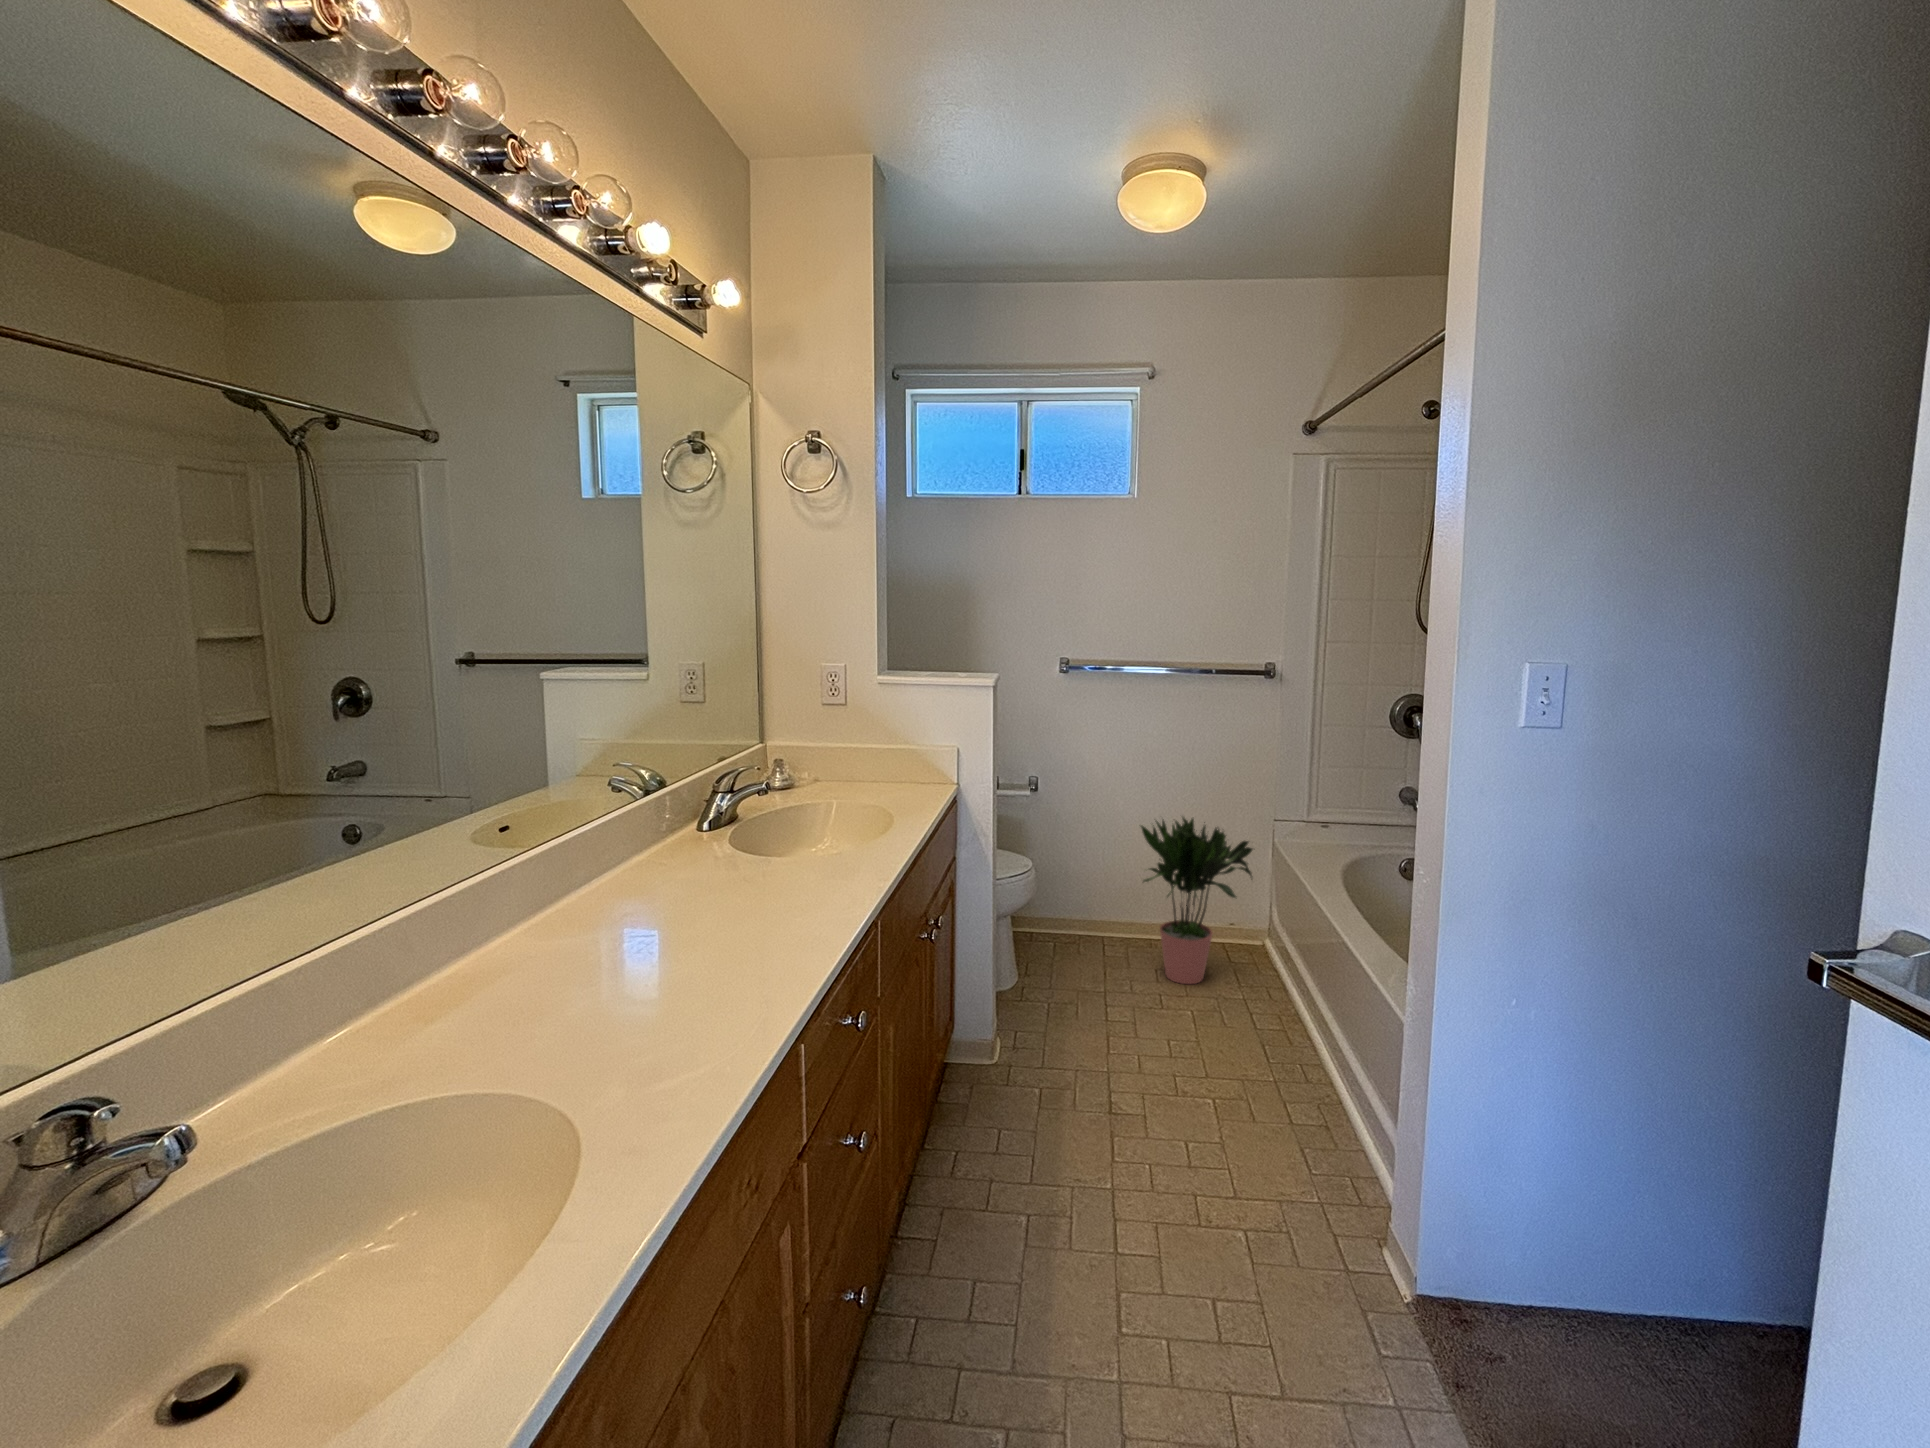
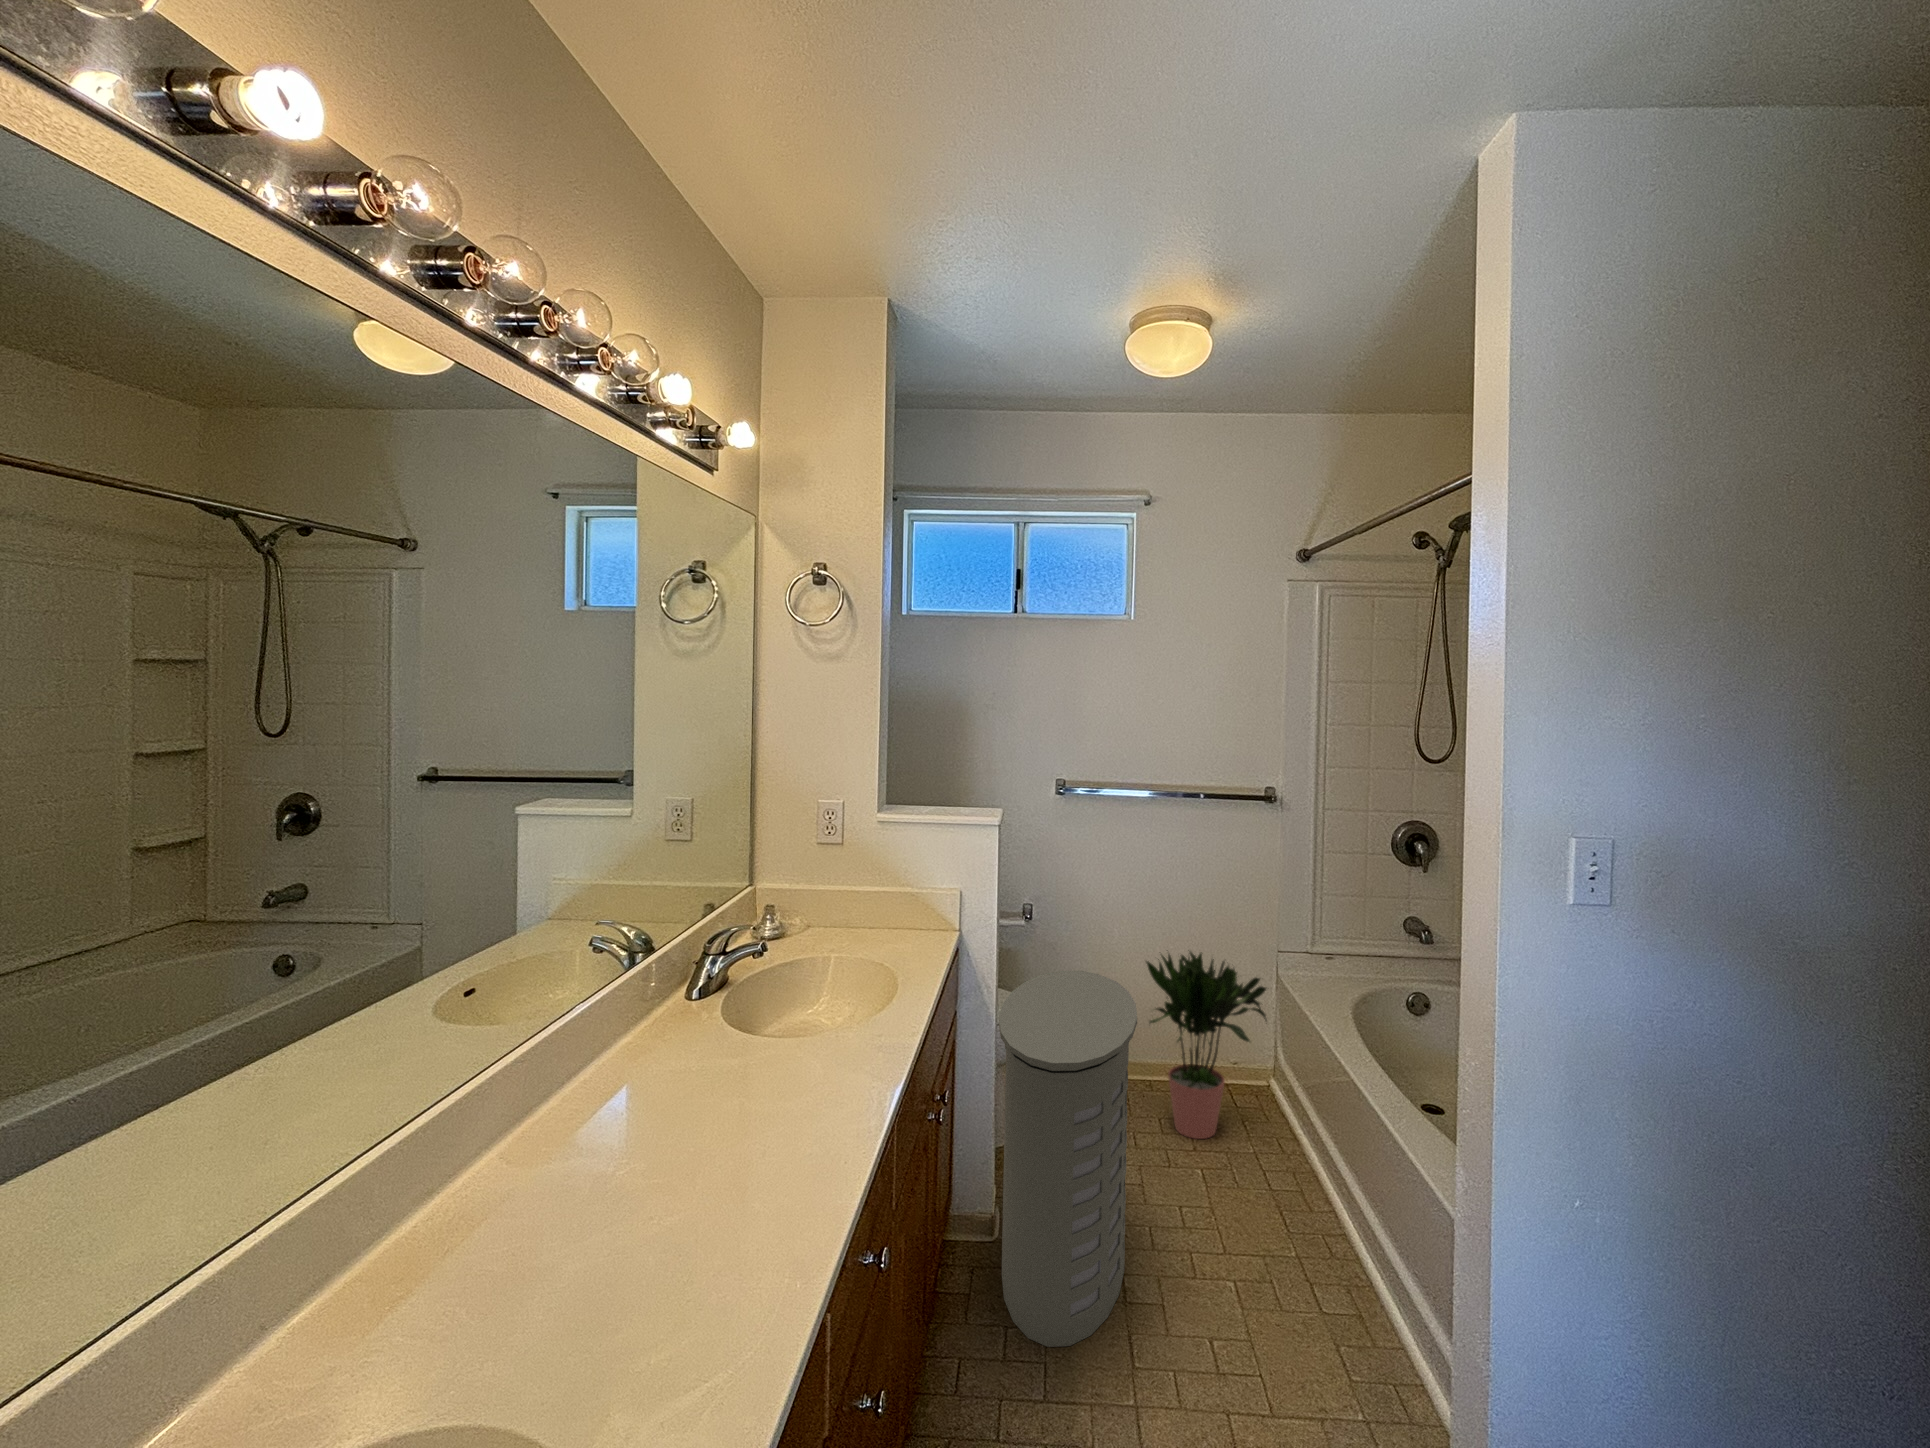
laundry hamper: none [992,827,1122,1137] -> present [999,971,1137,1347]

